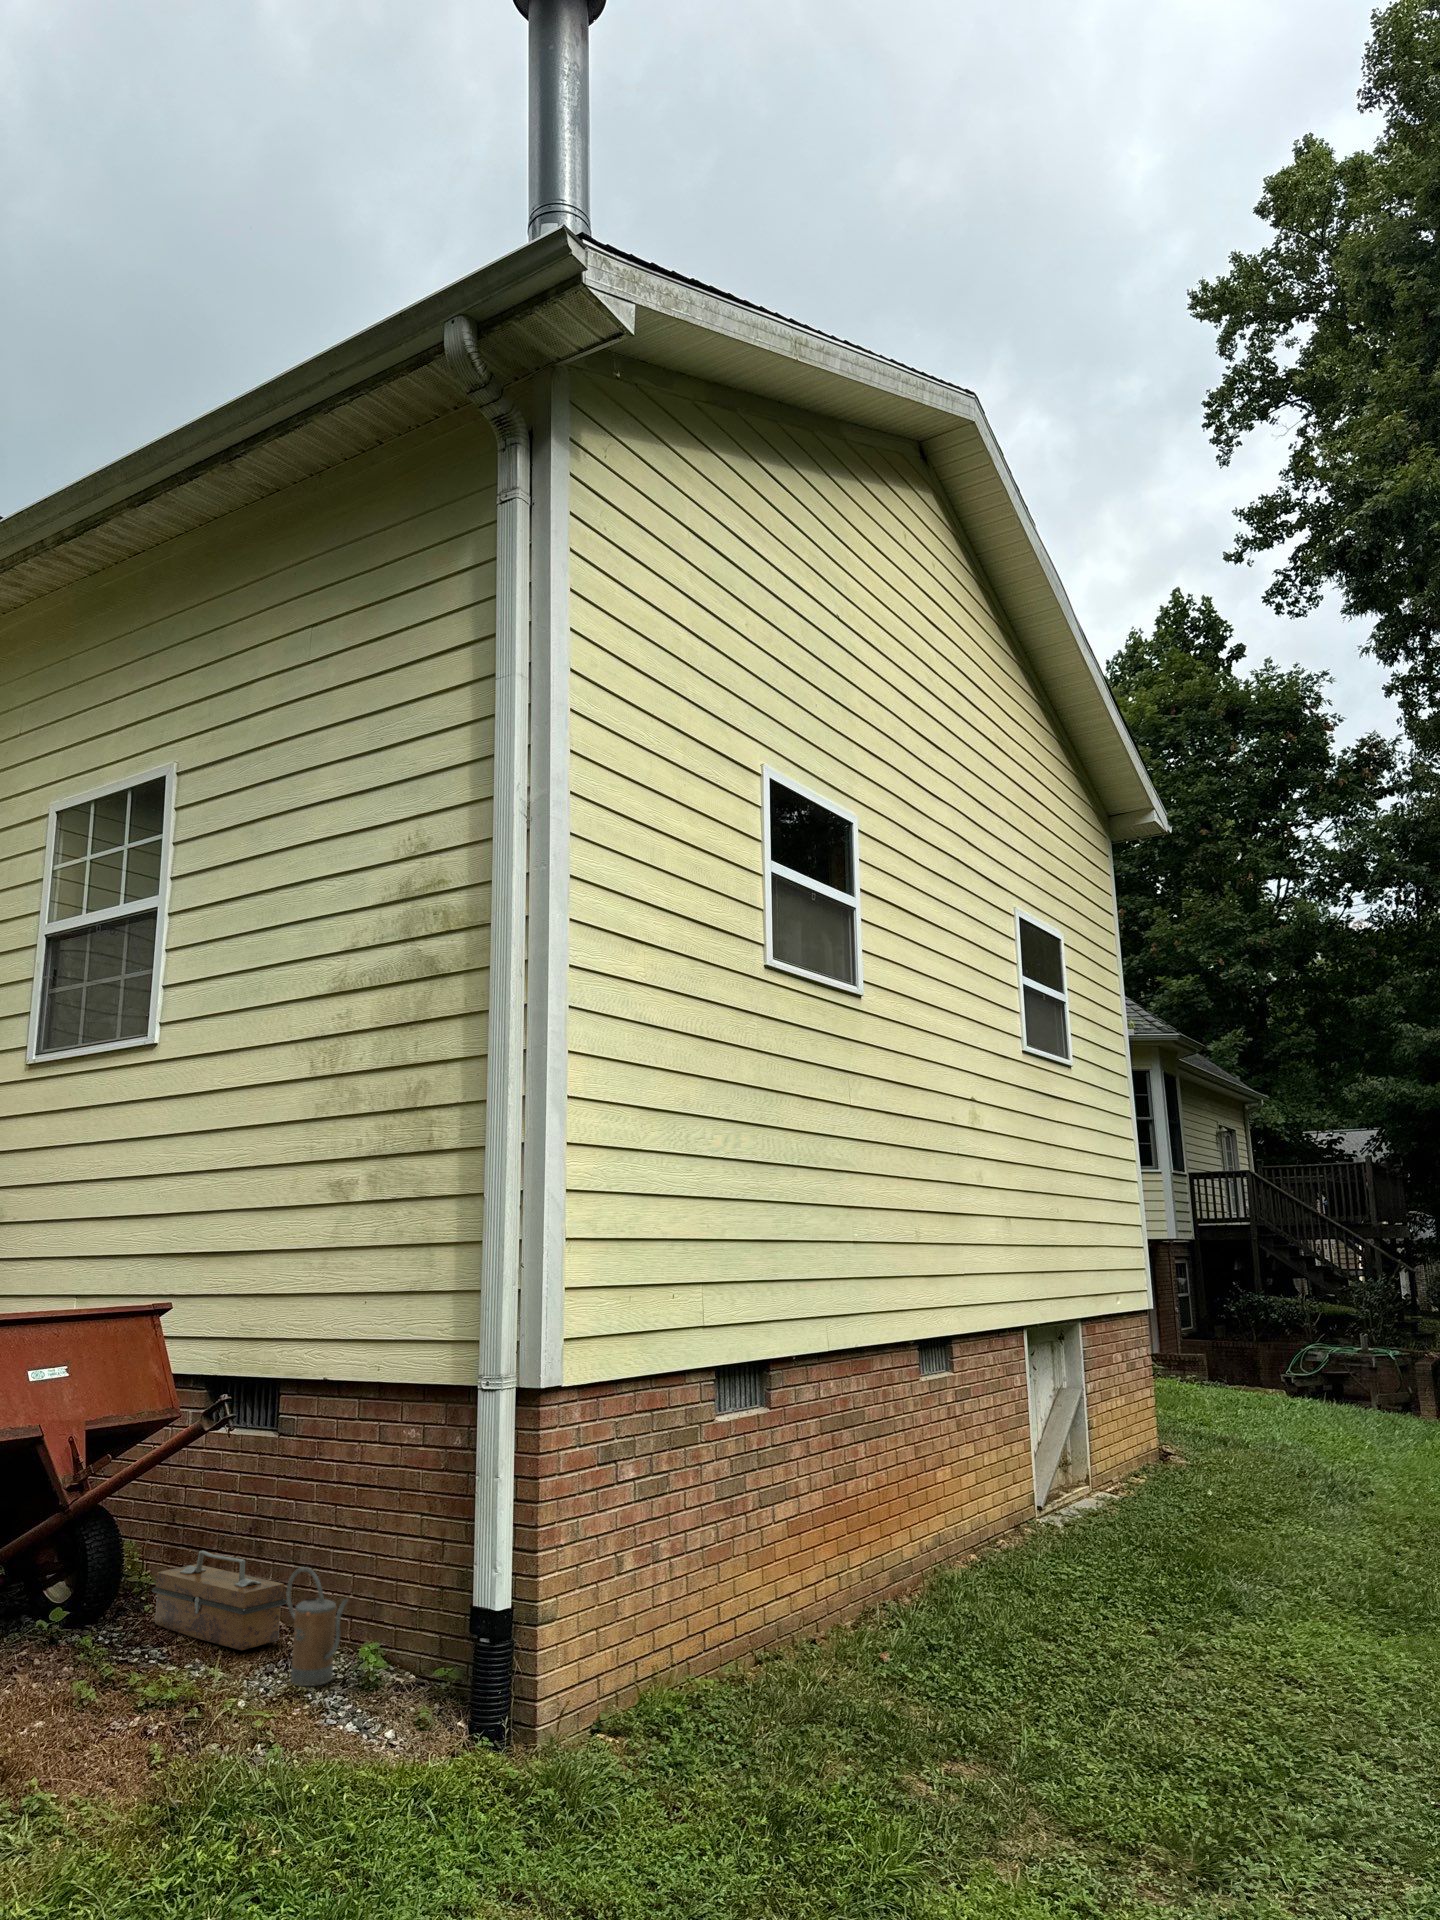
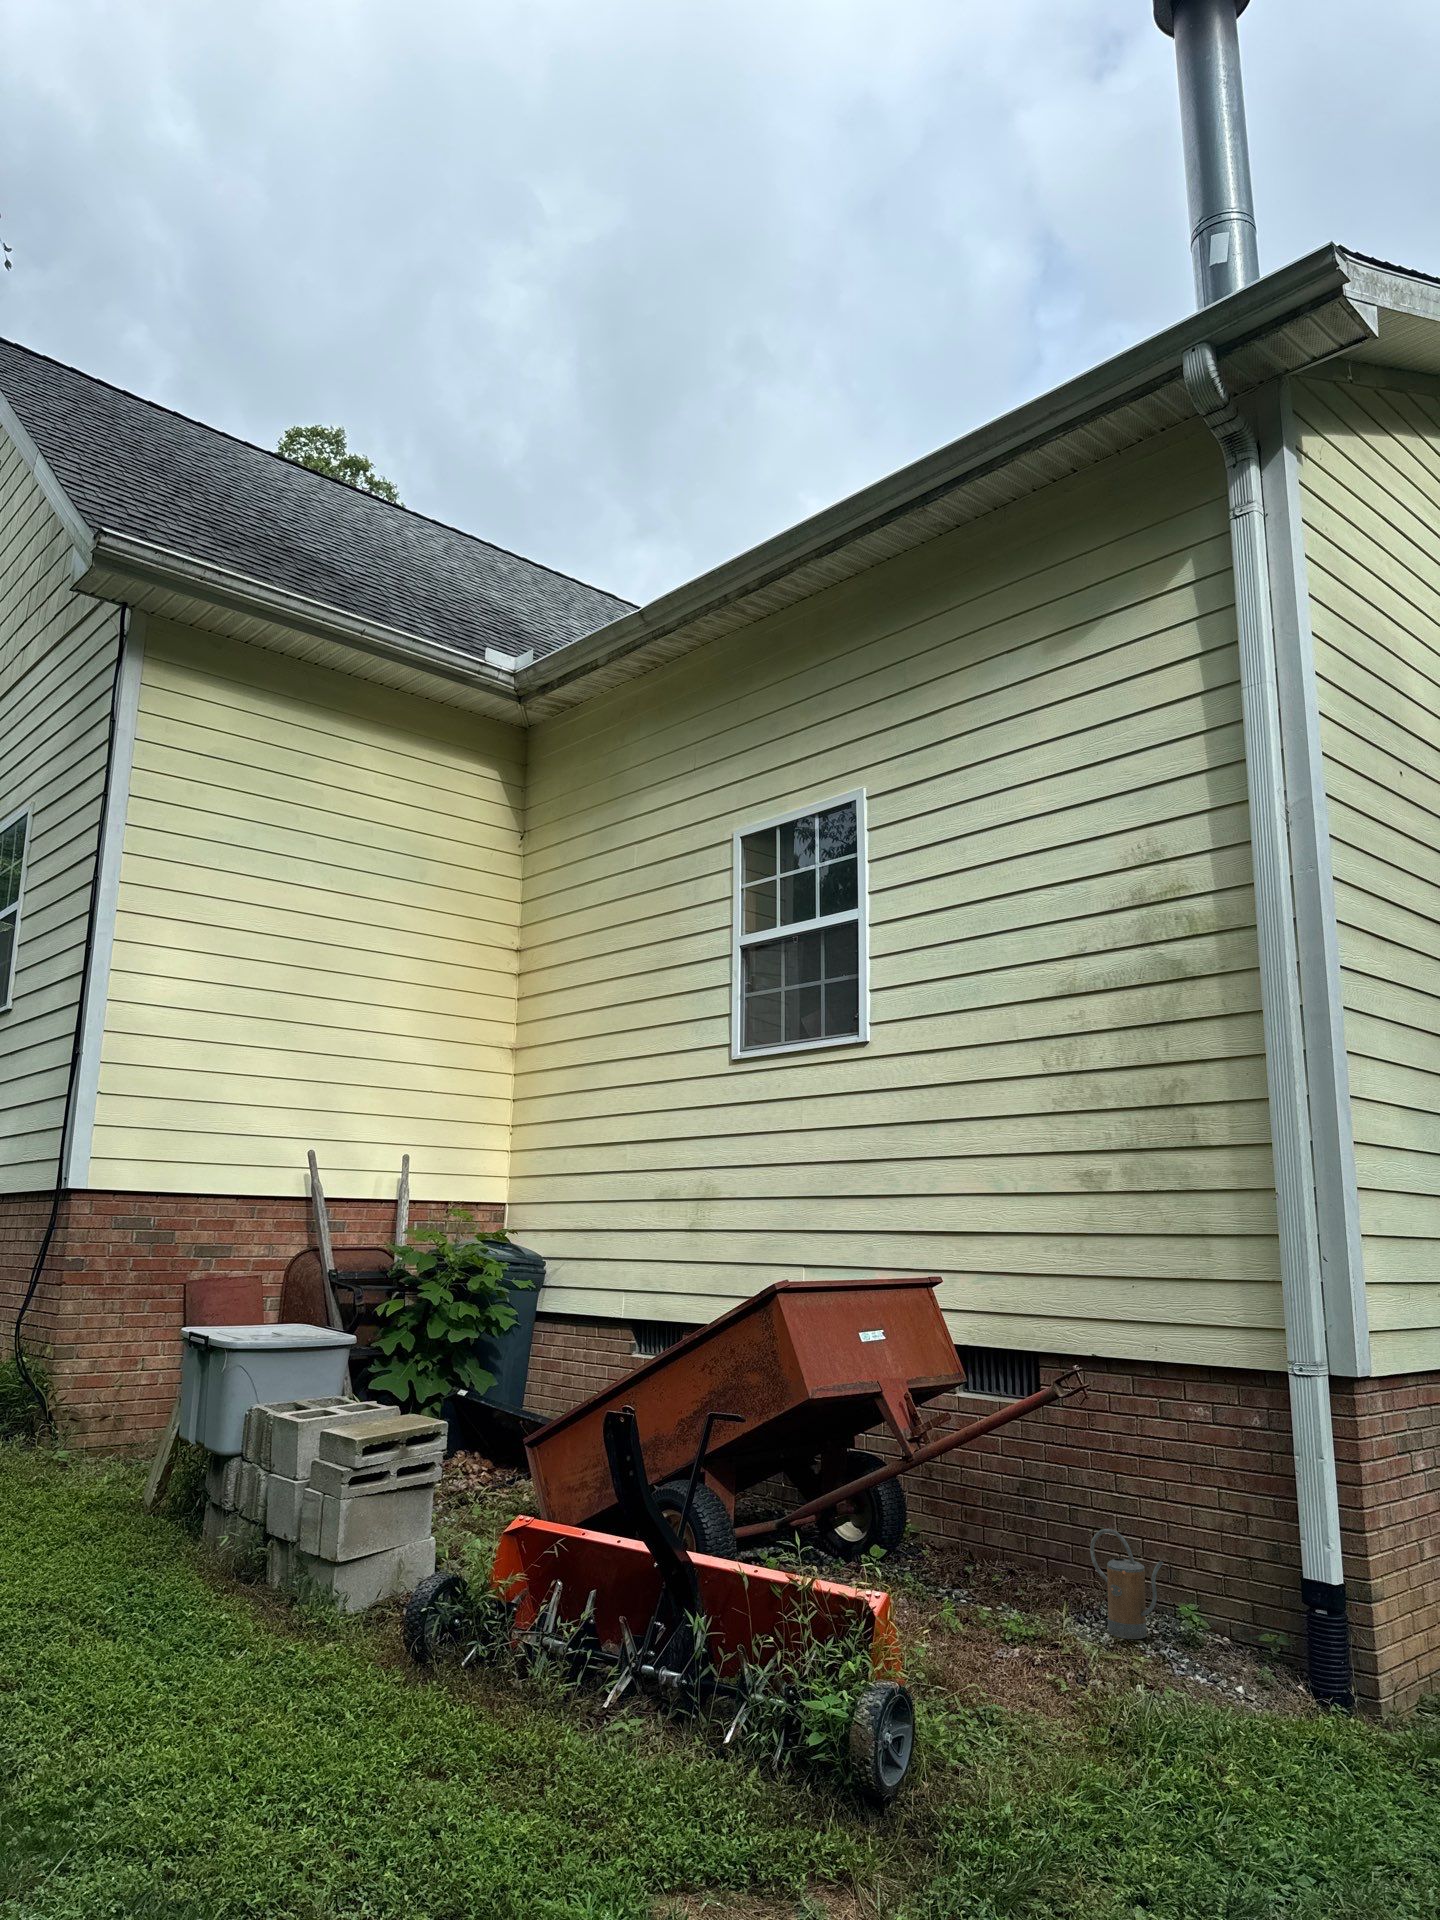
toolbox: present [152,1551,287,1651] -> none [937,1506,1073,1601]

